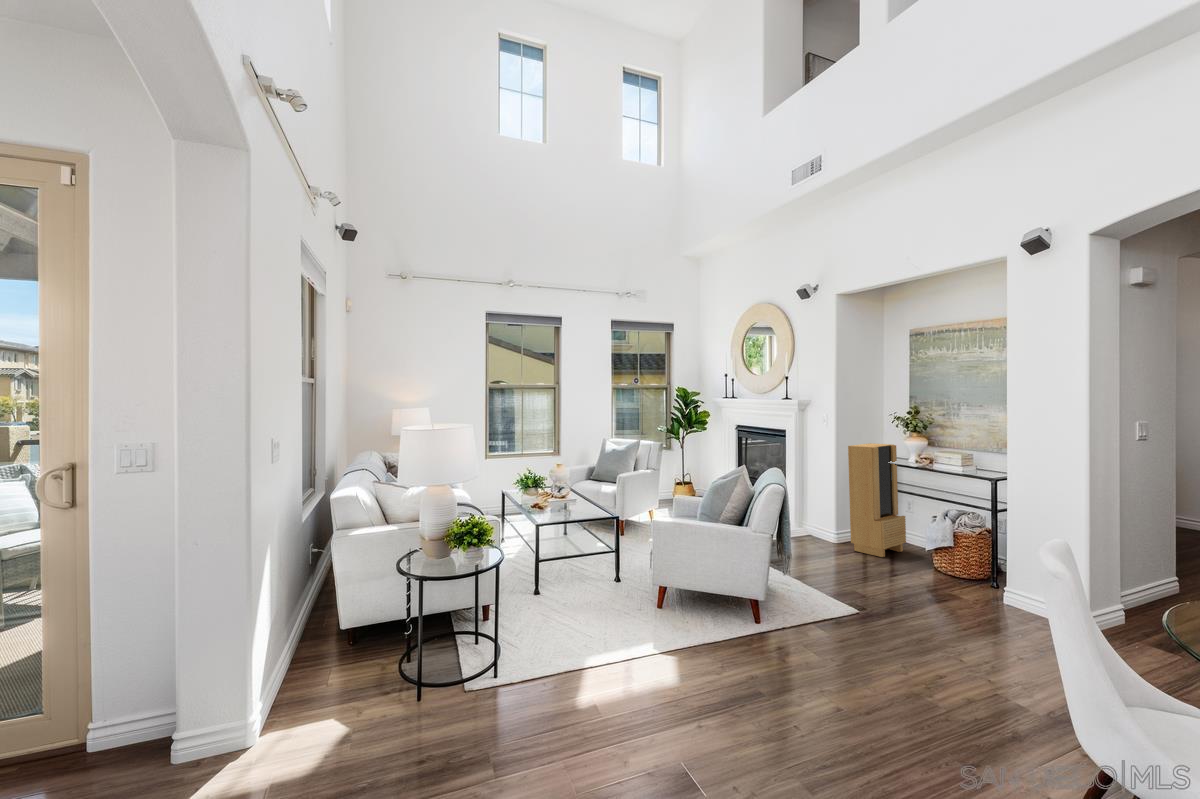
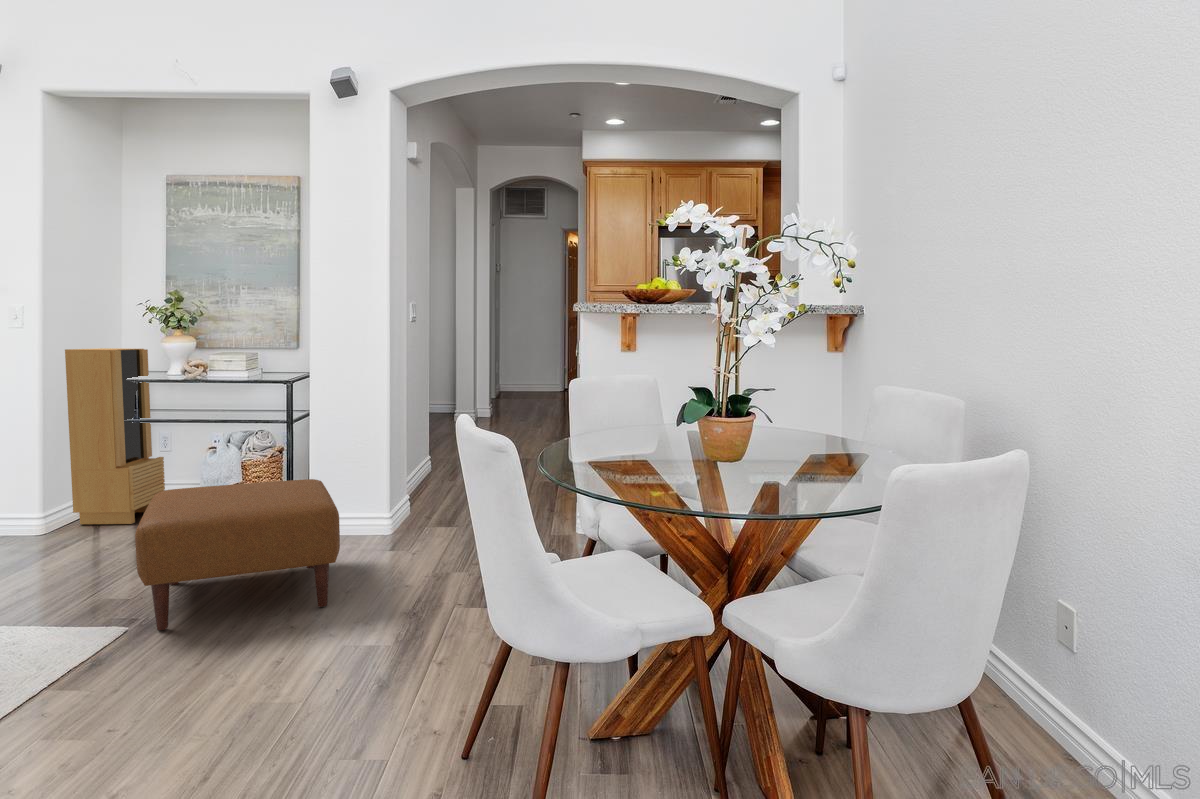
ottoman: none [865,547,1007,660] -> present [135,479,340,630]

